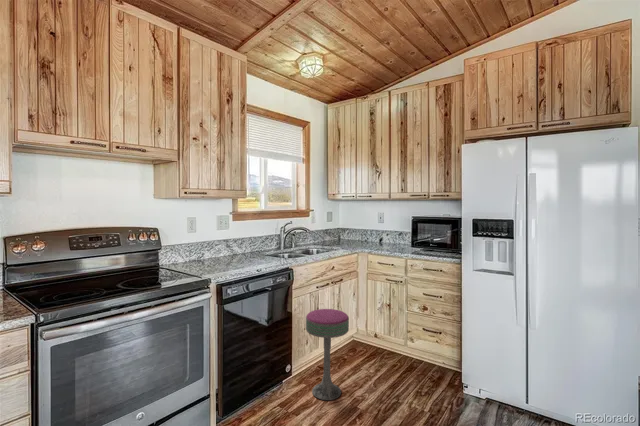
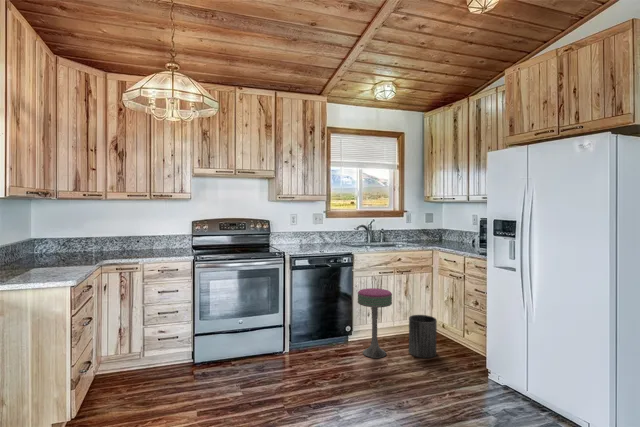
trash can: none [356,330,387,382] -> present [409,315,437,358]

